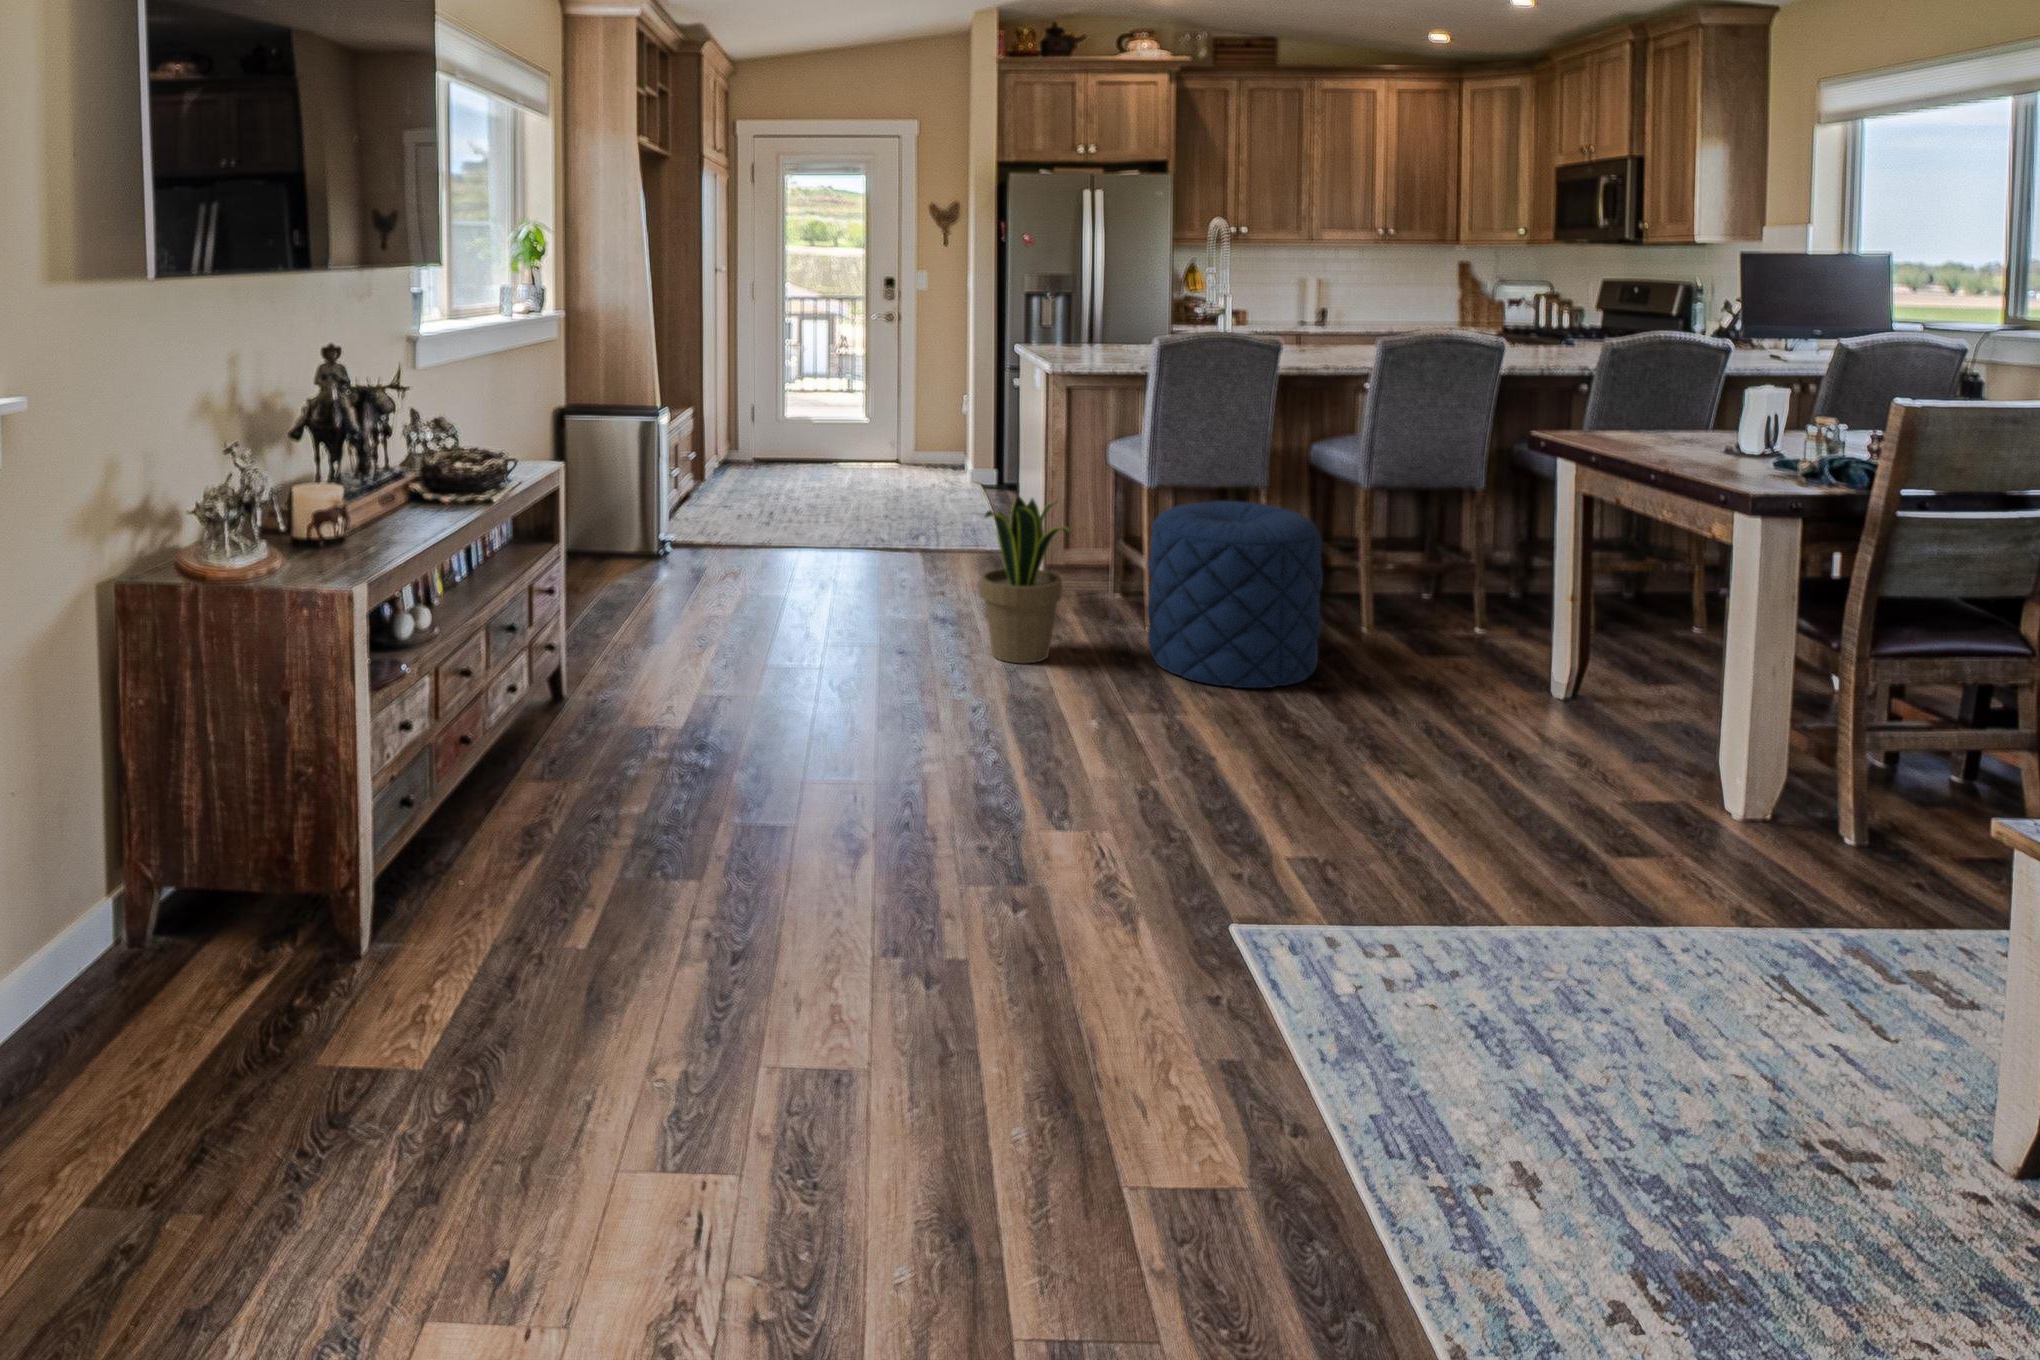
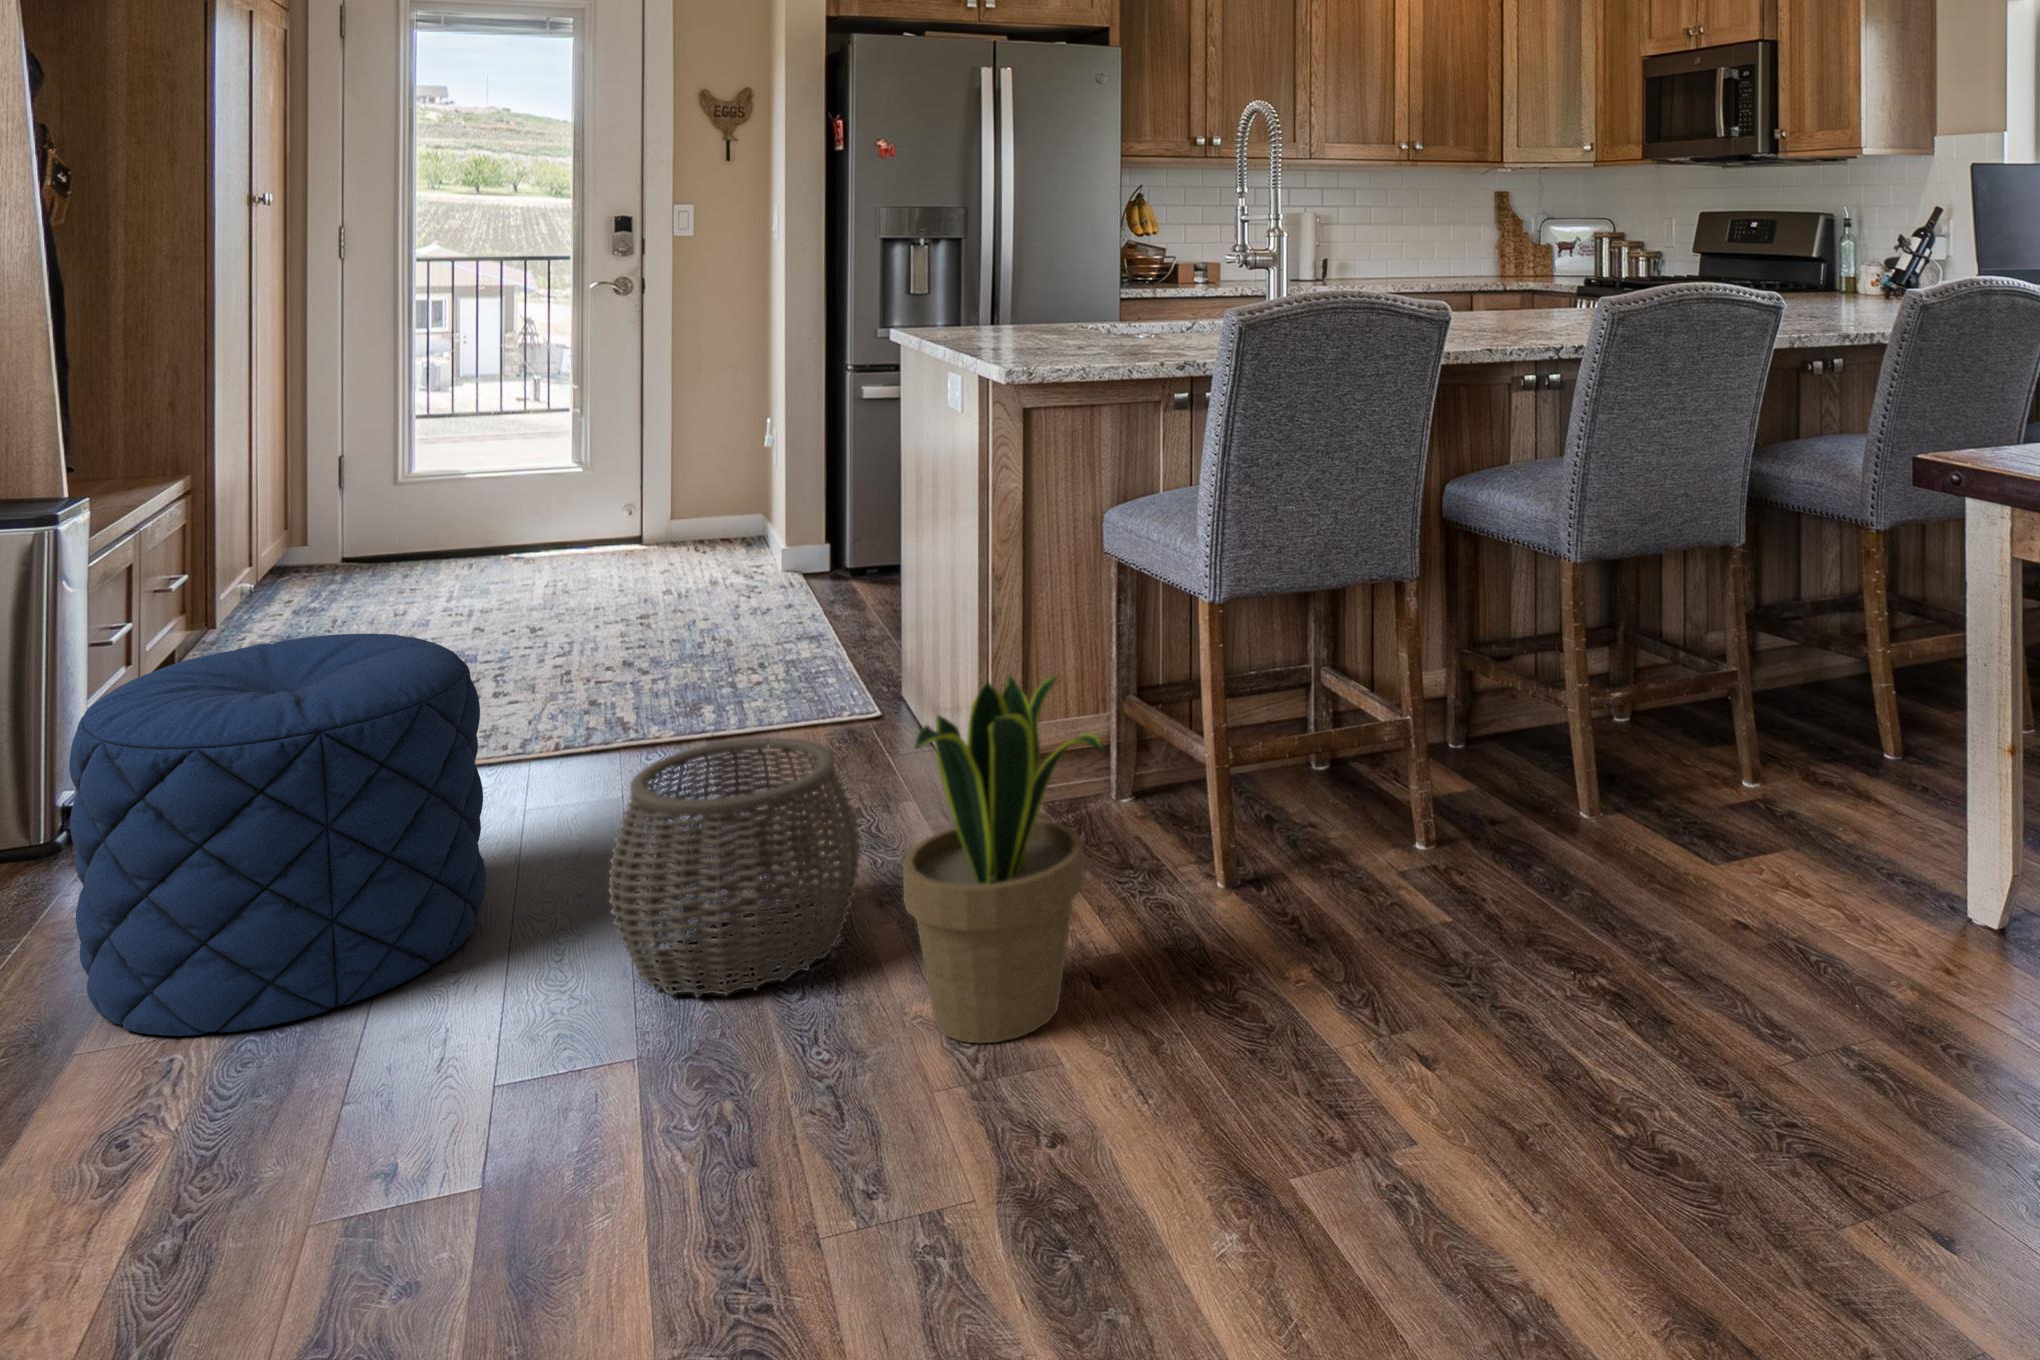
pouf: present [1148,501,1323,688] -> present [69,634,486,1036]
woven basket: none [864,525,970,632] -> present [609,738,860,997]

